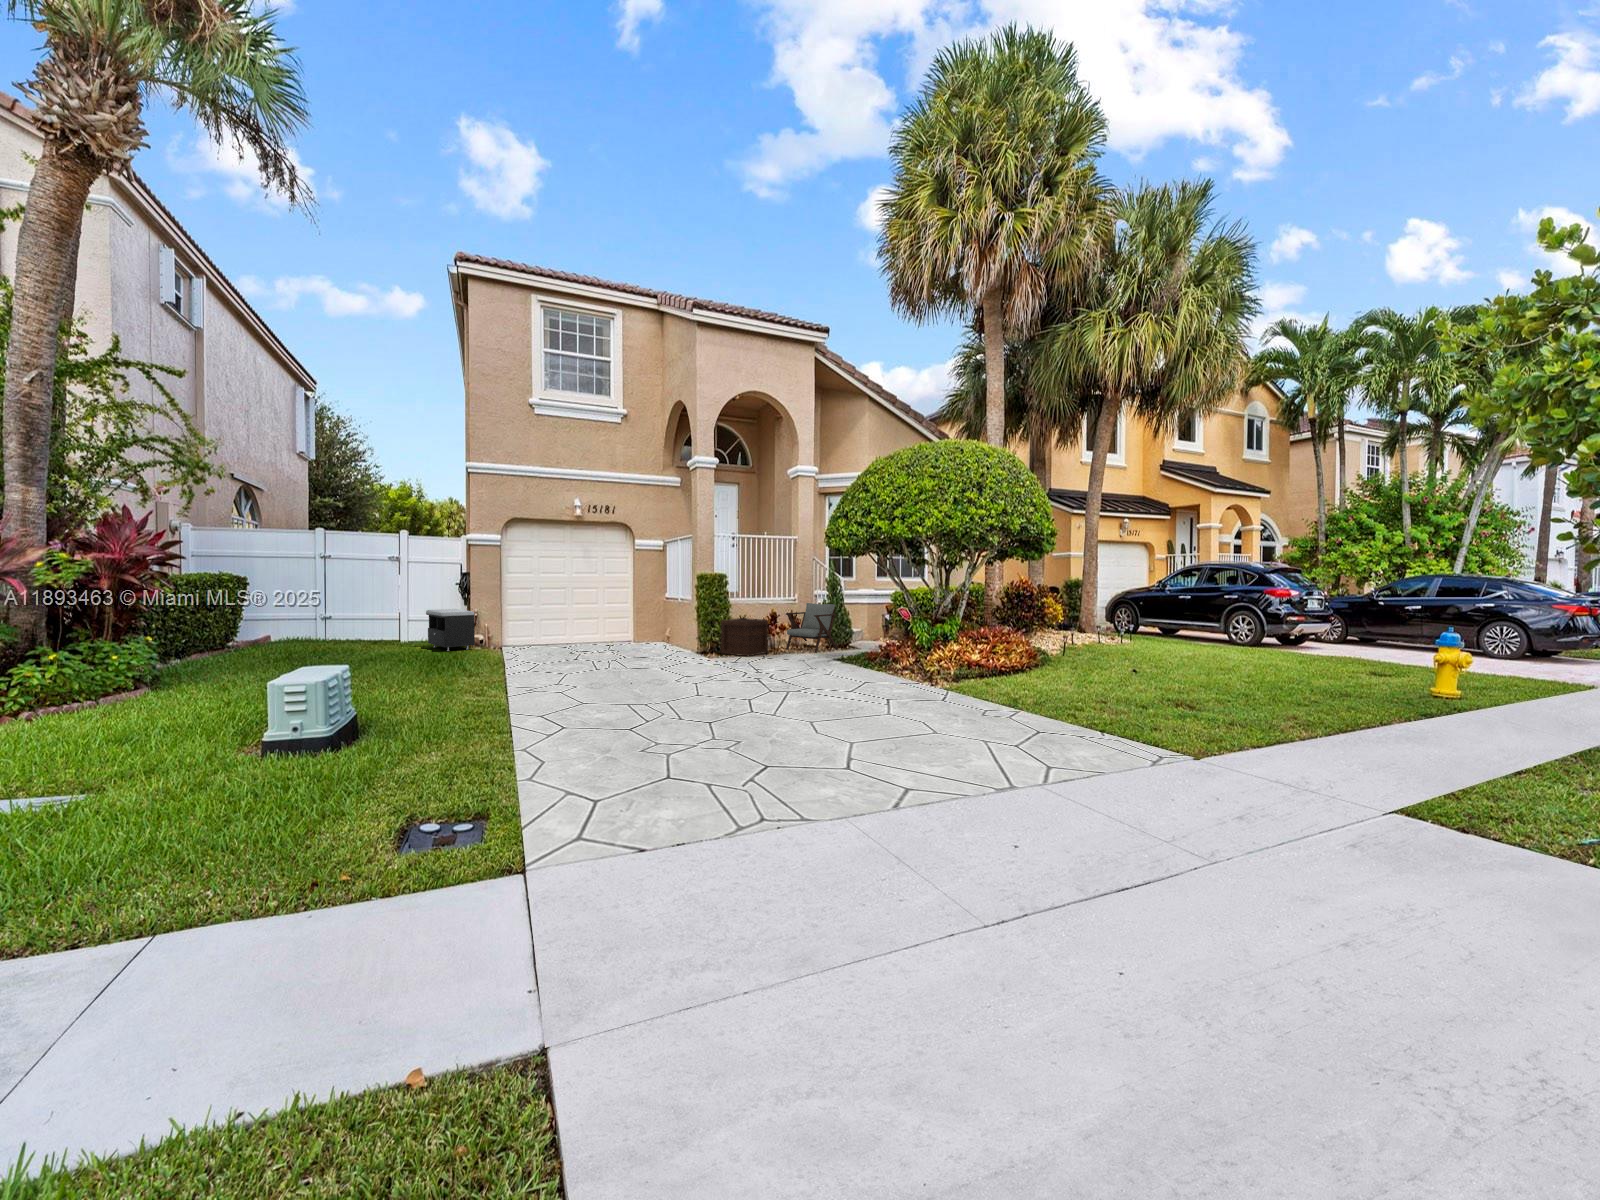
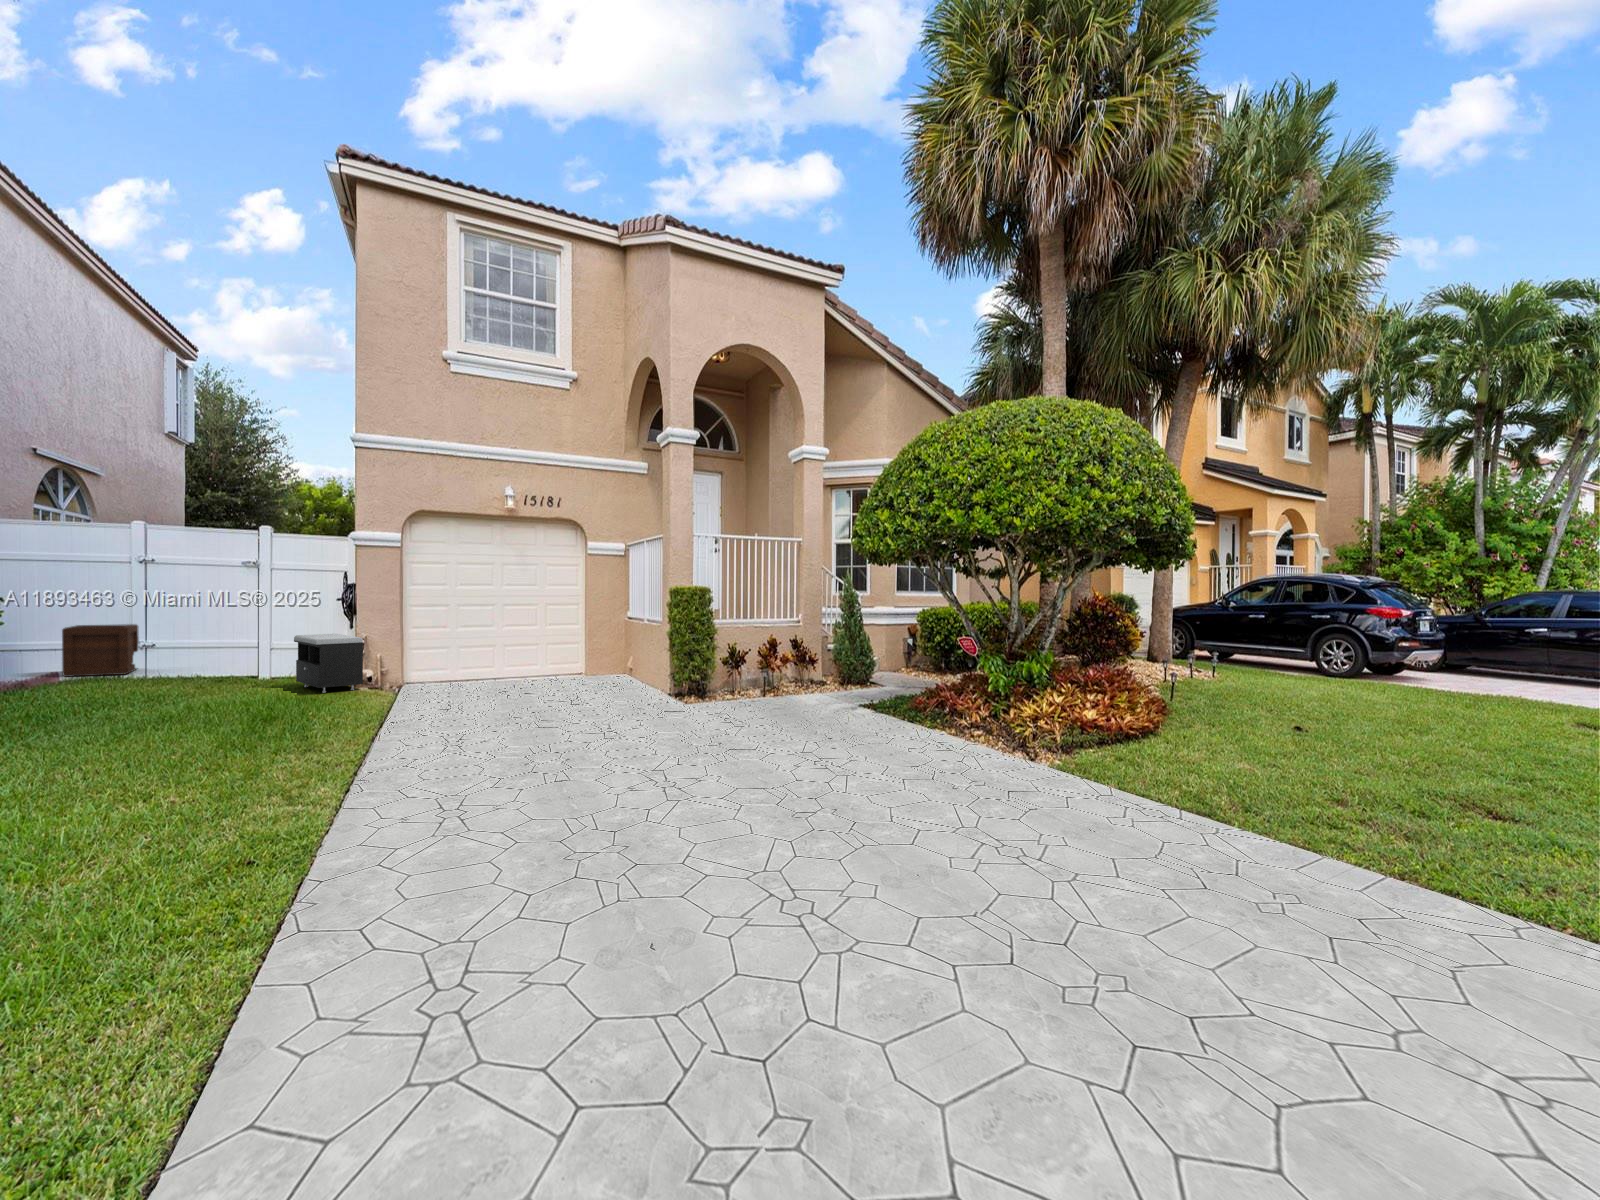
lounge chair: present [786,603,838,653] -> none [788,625,857,692]
wooden crate: present [720,618,768,656] -> present [62,624,139,677]

